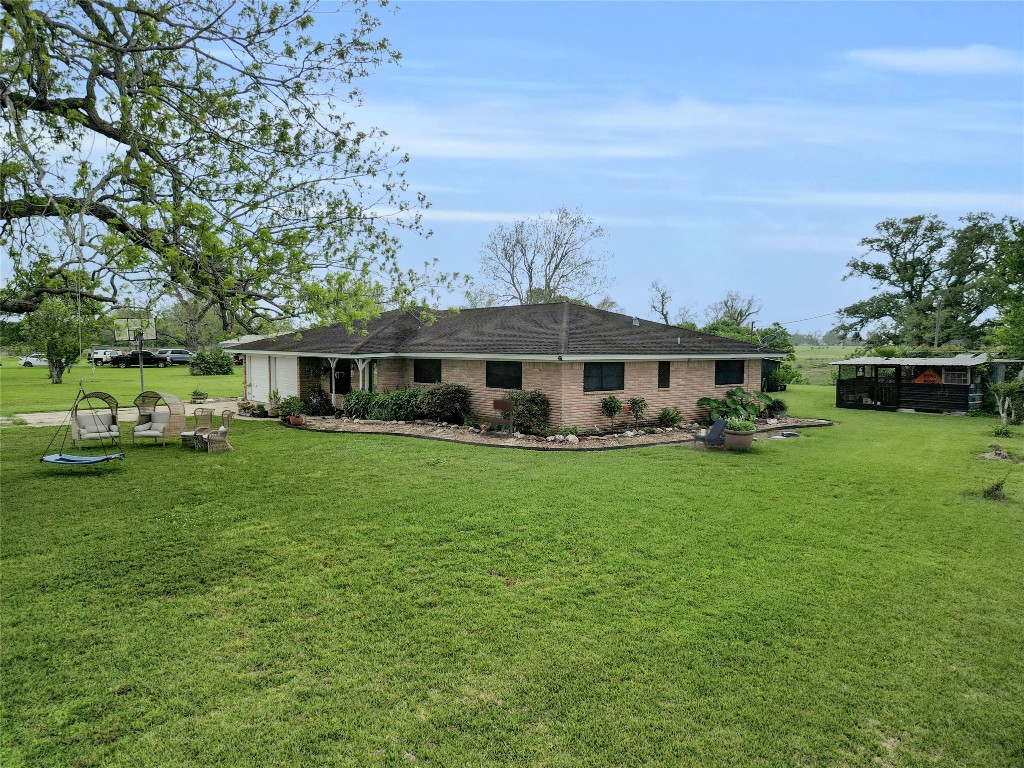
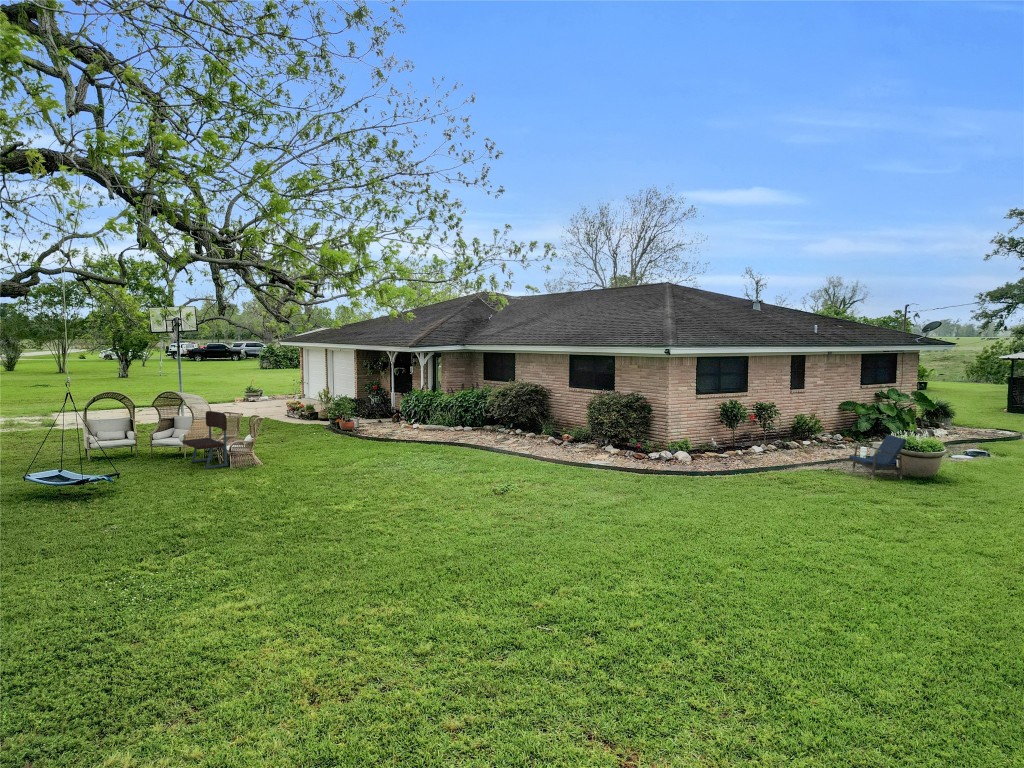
bench: present [480,399,513,438] -> present [182,411,228,469]

